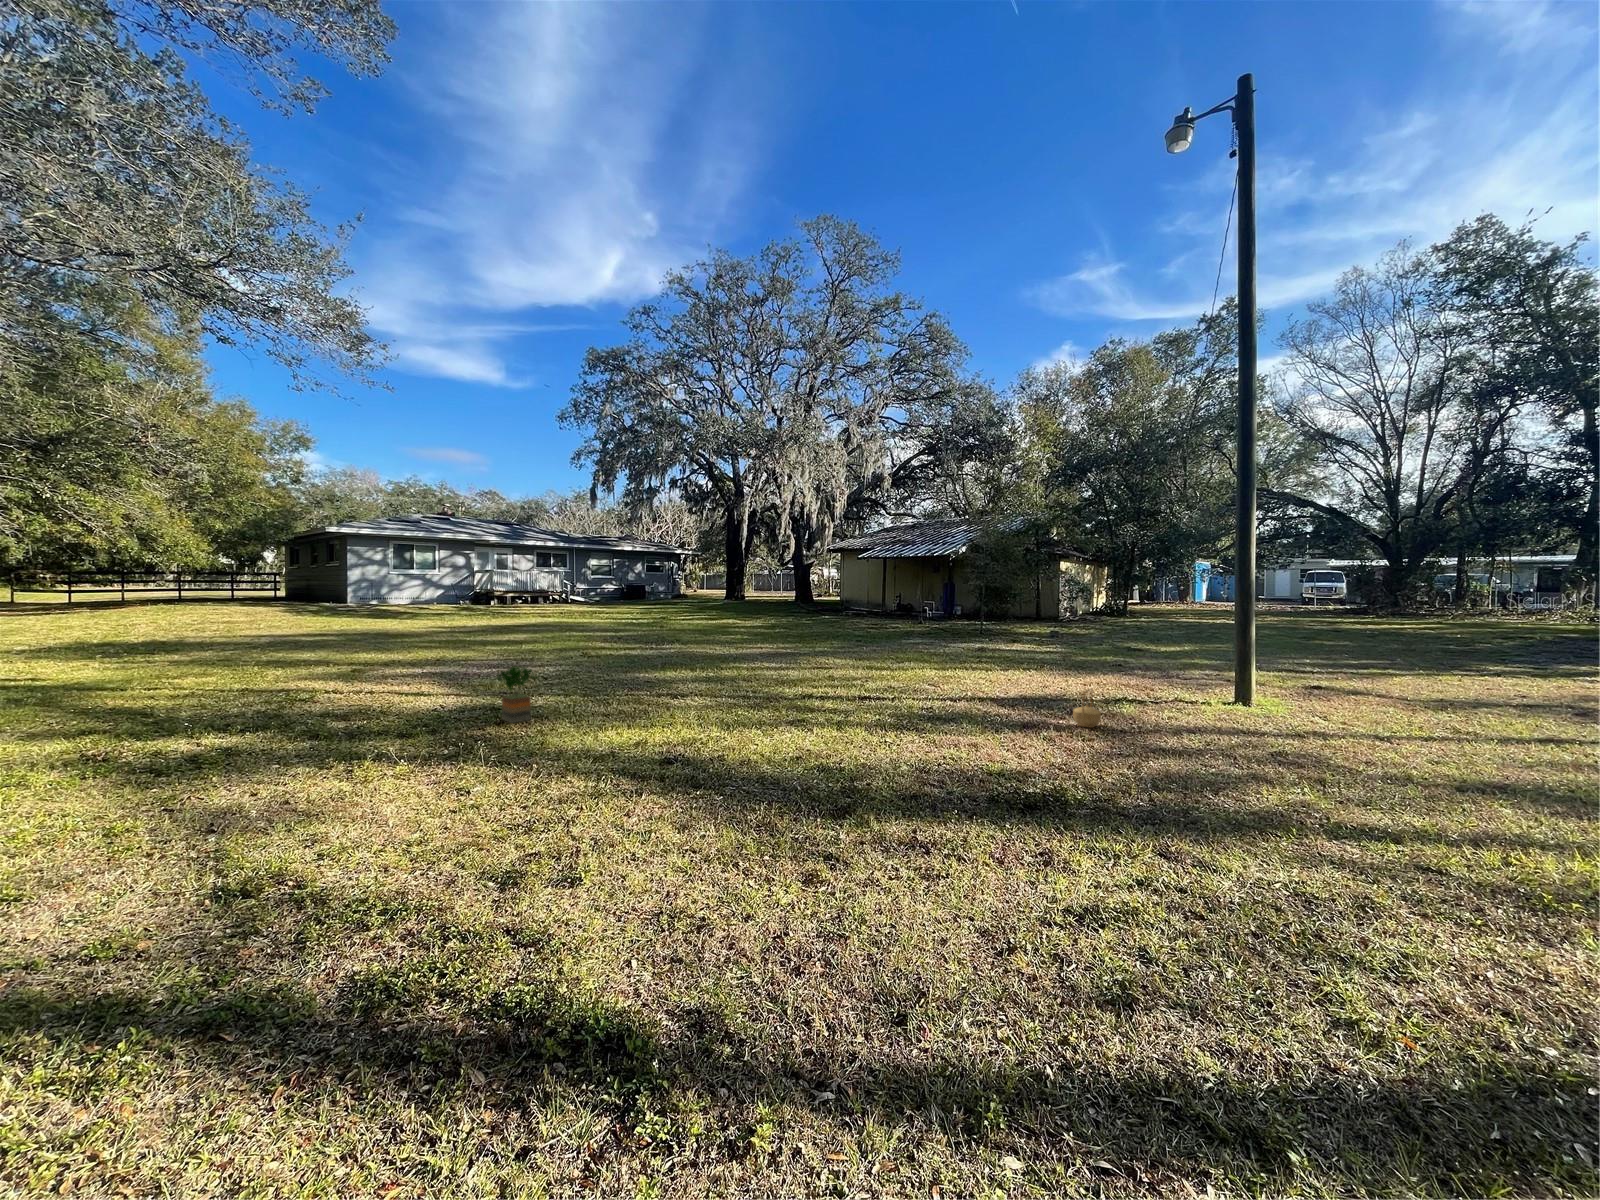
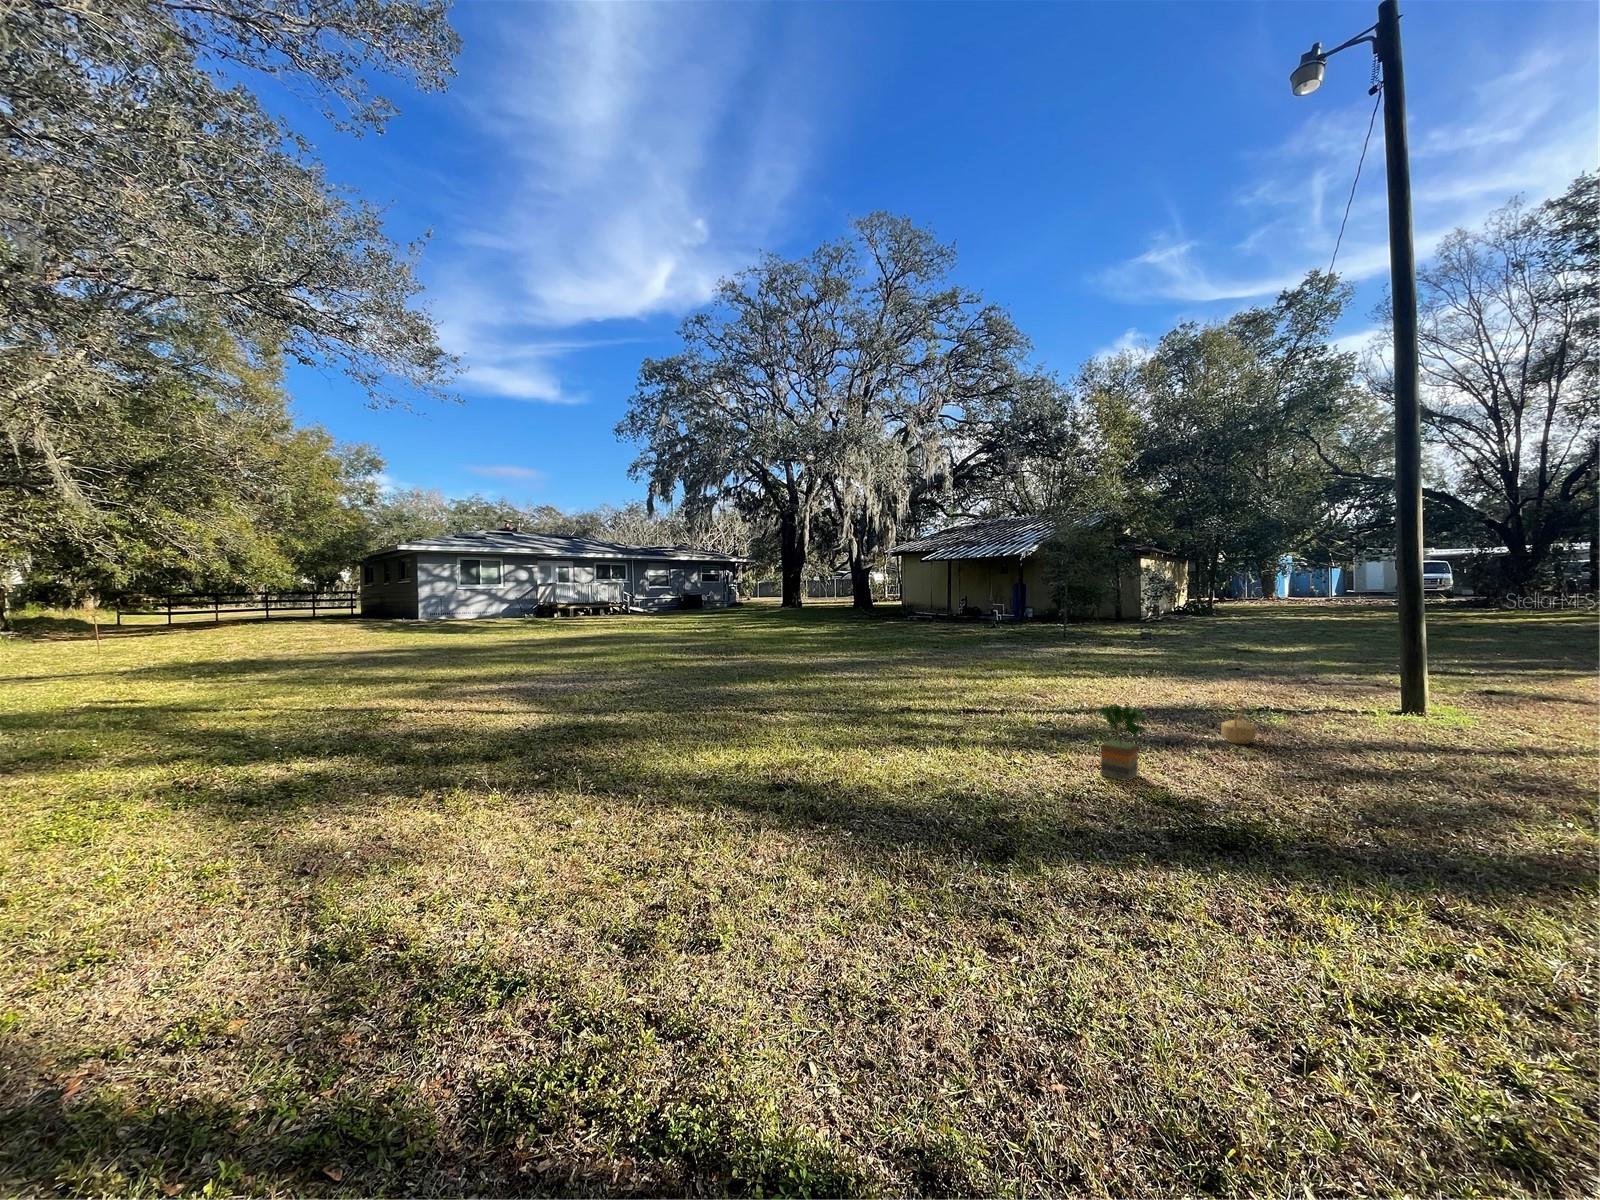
potted tree: present [498,667,537,723] -> present [1099,704,1148,781]

